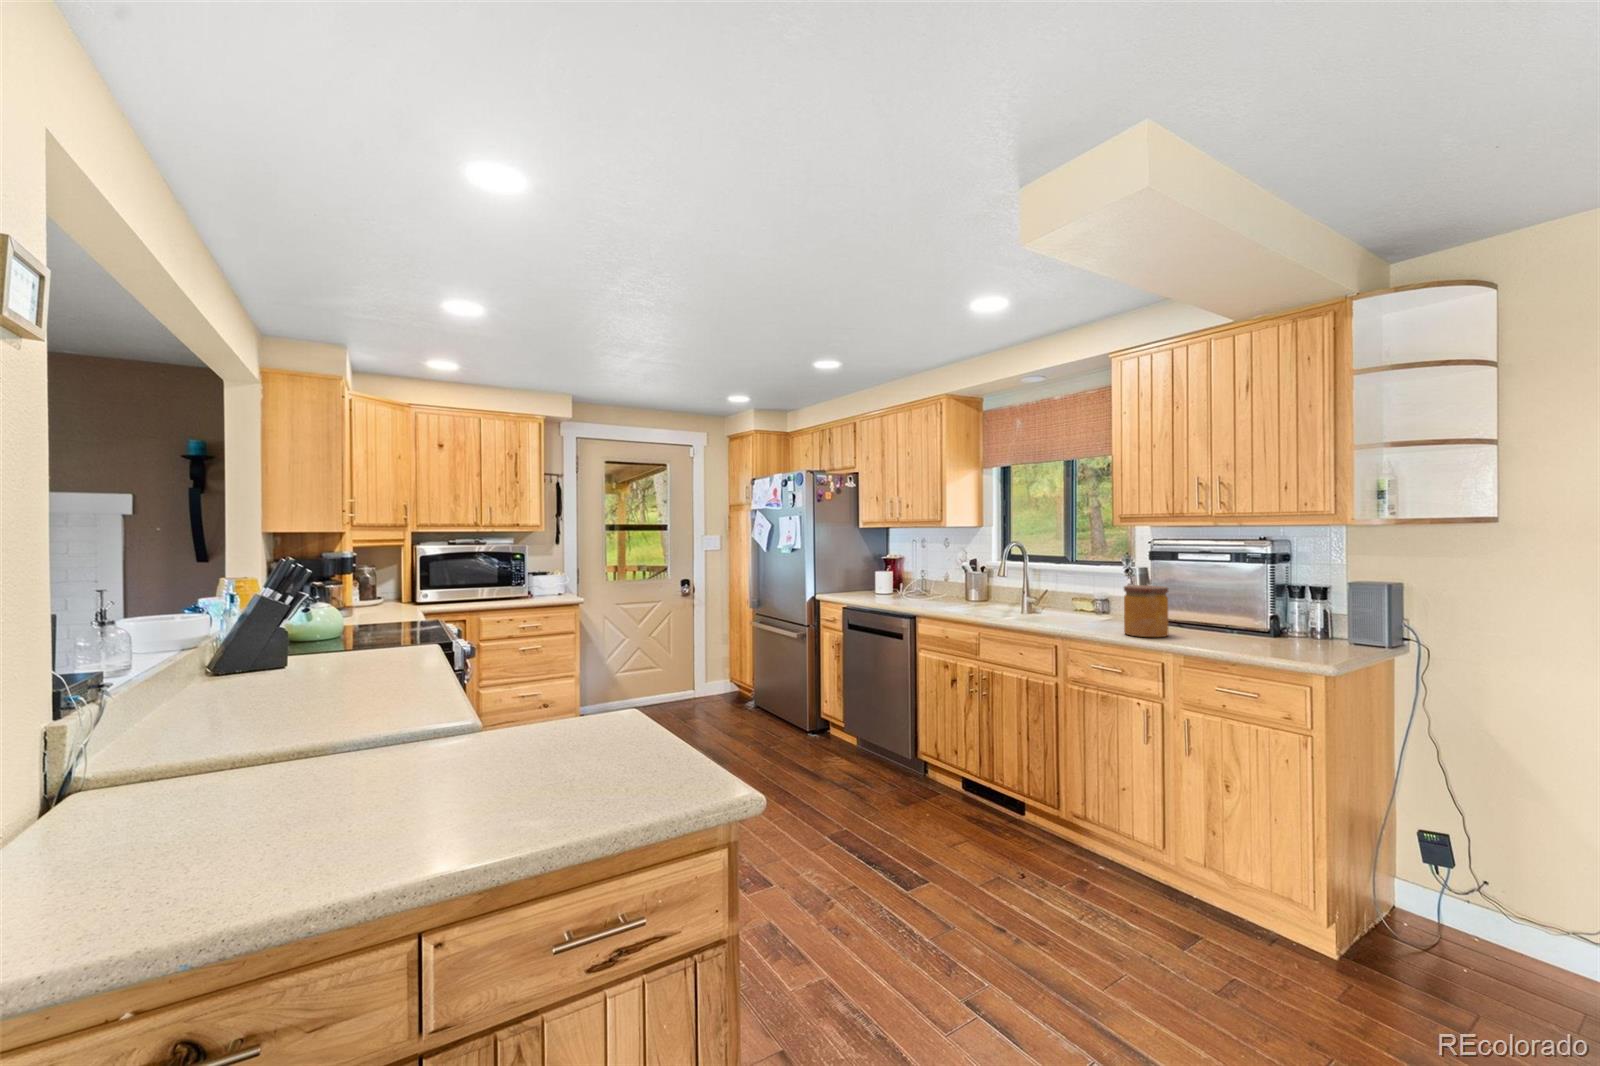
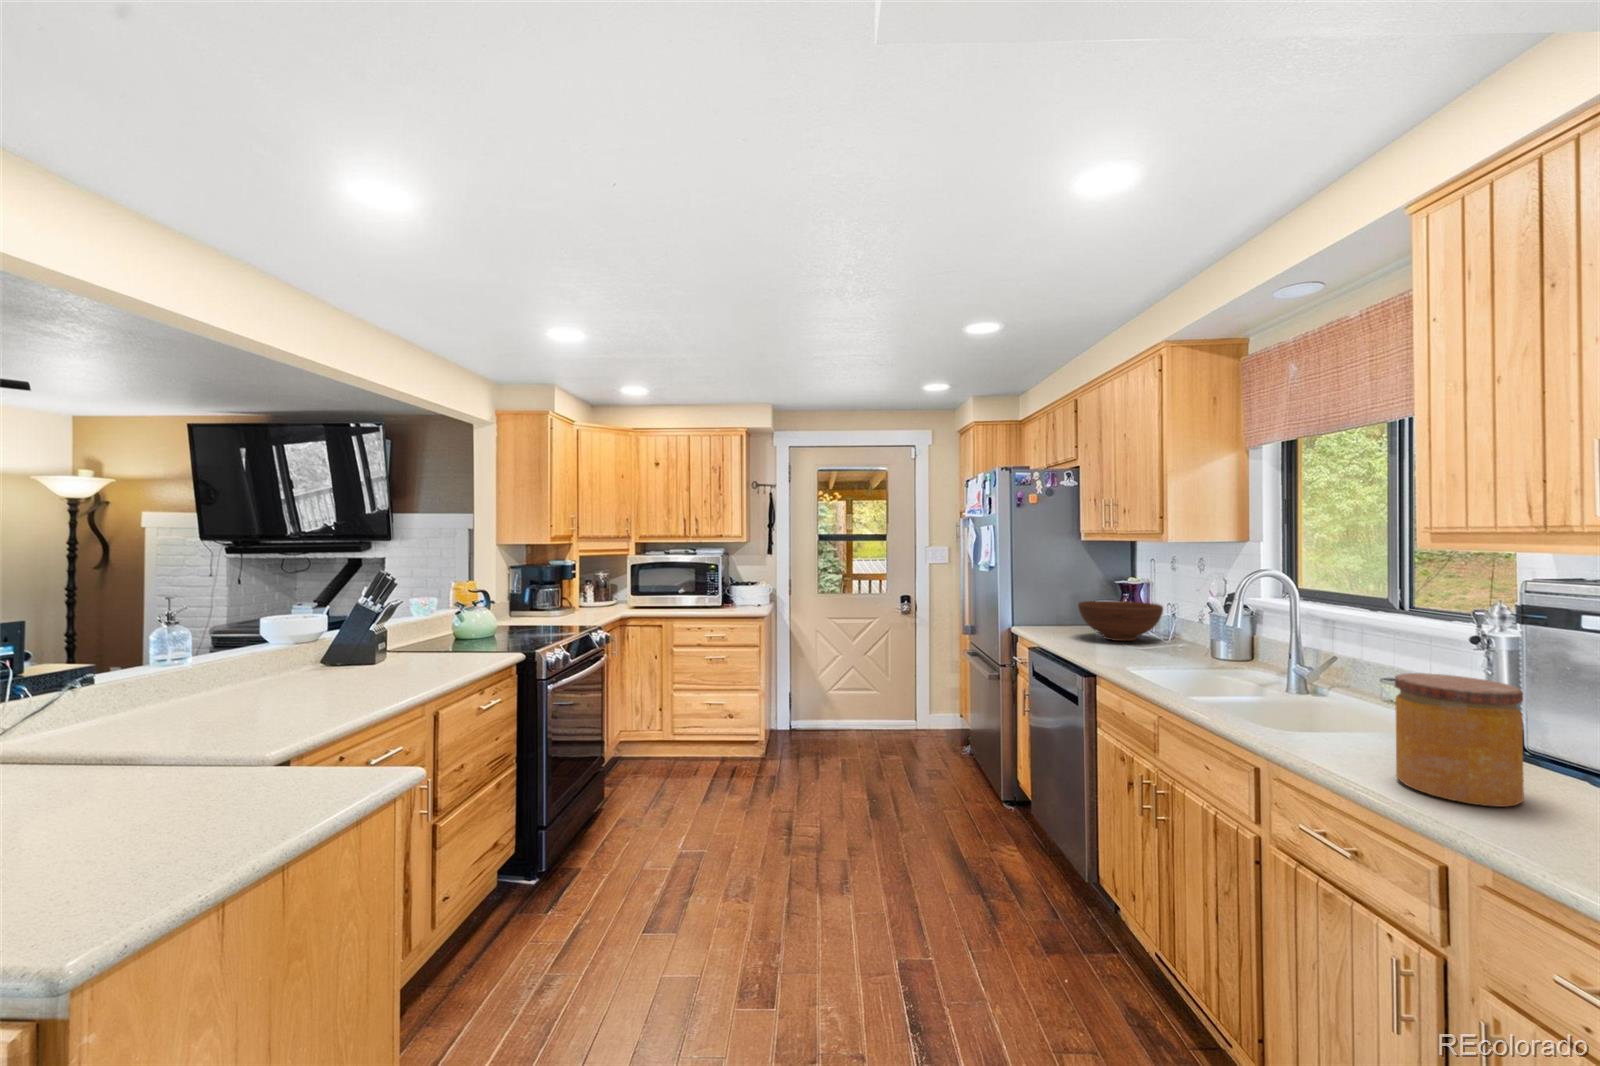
fruit bowl: none [875,572,930,598] -> present [1078,601,1163,641]

